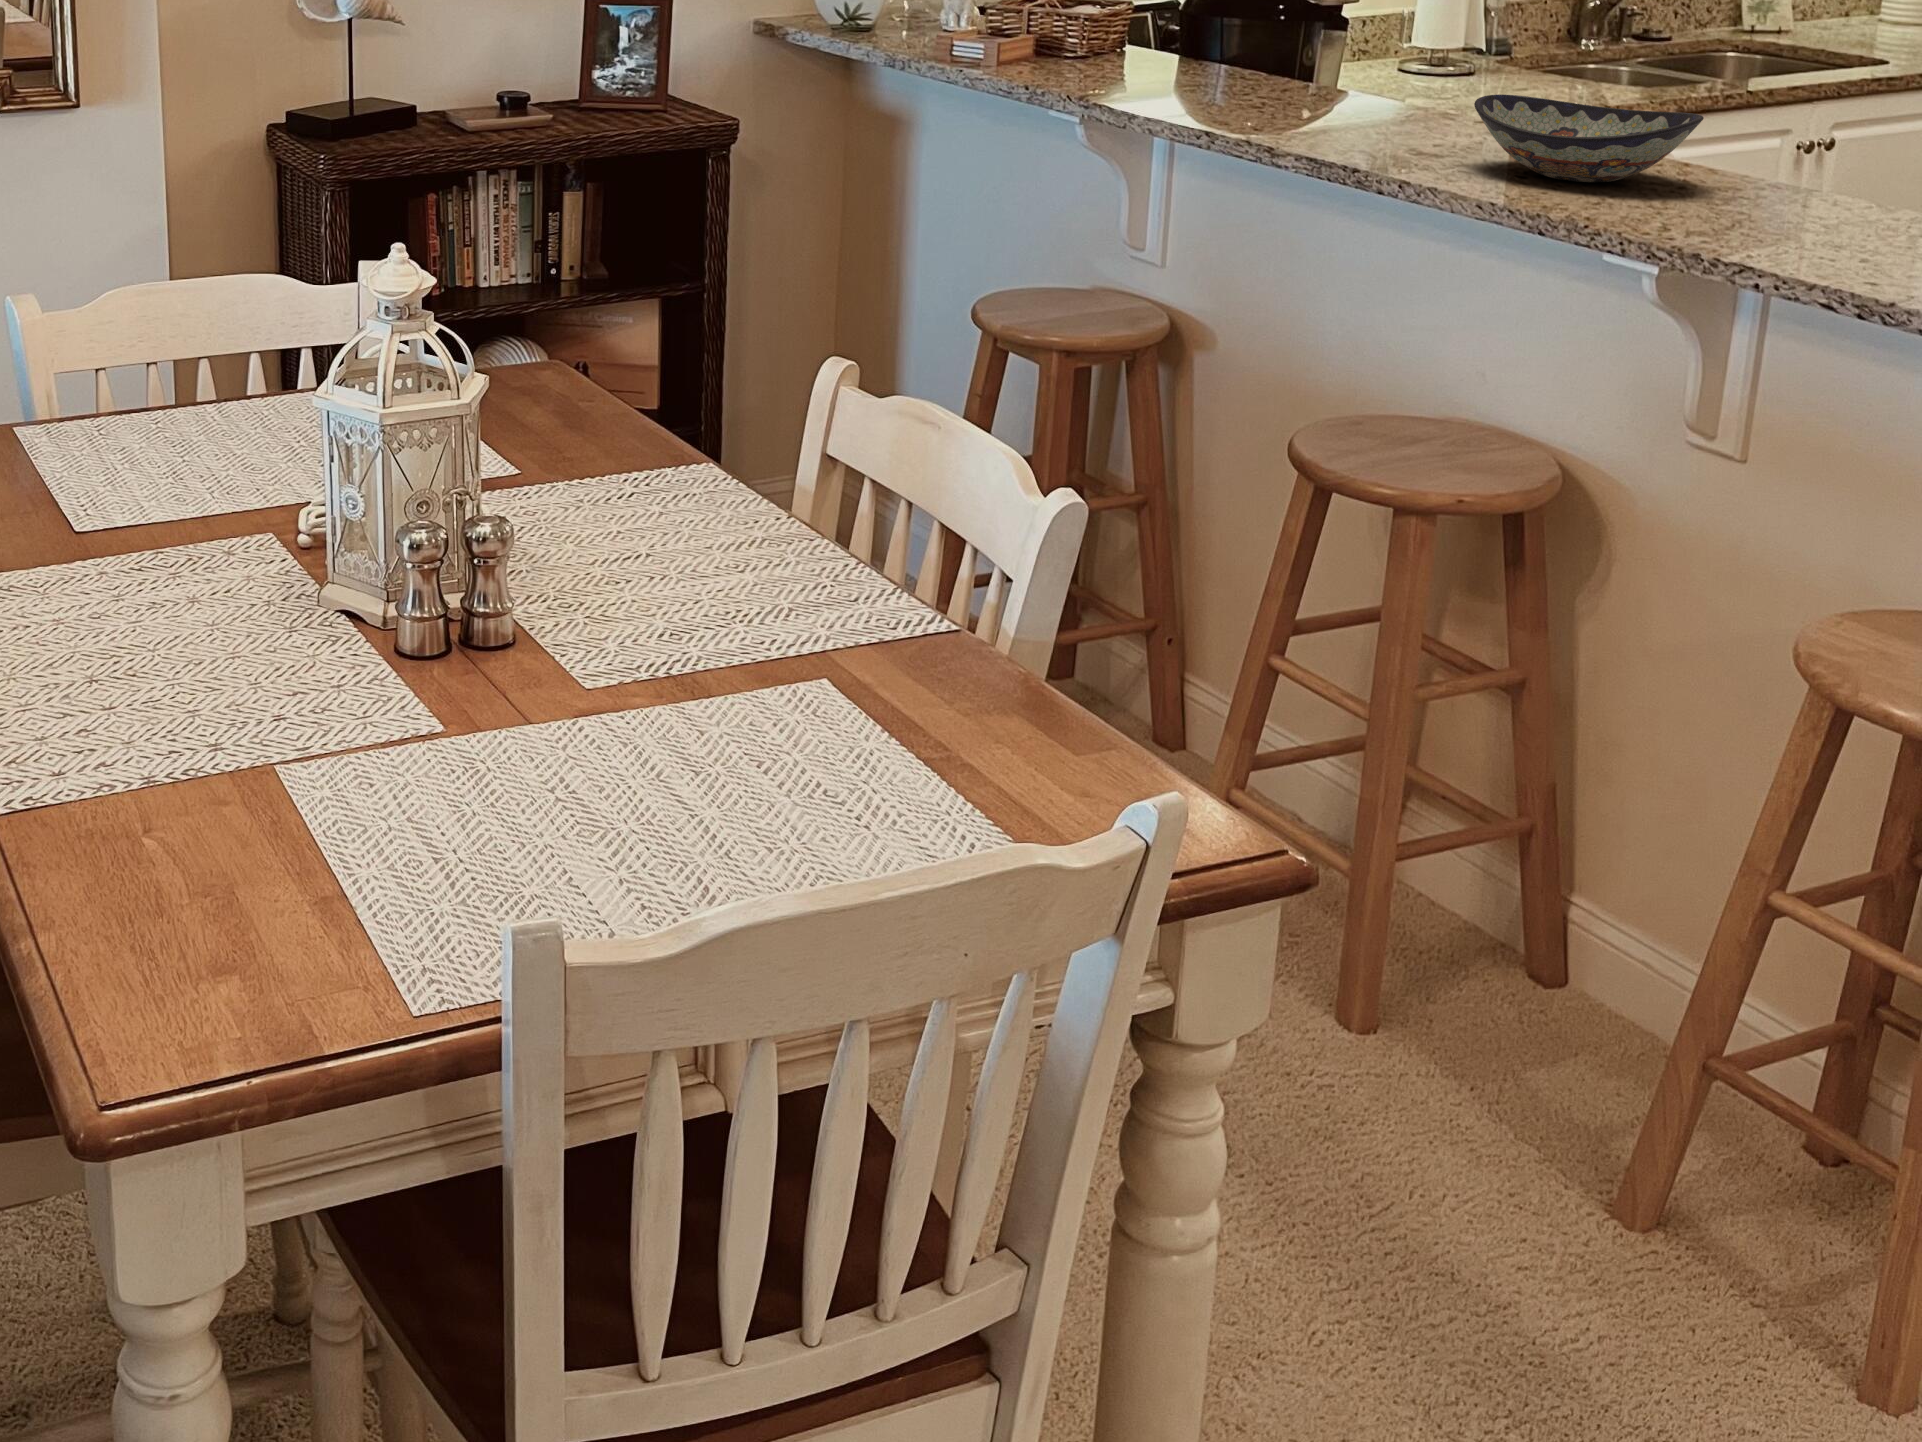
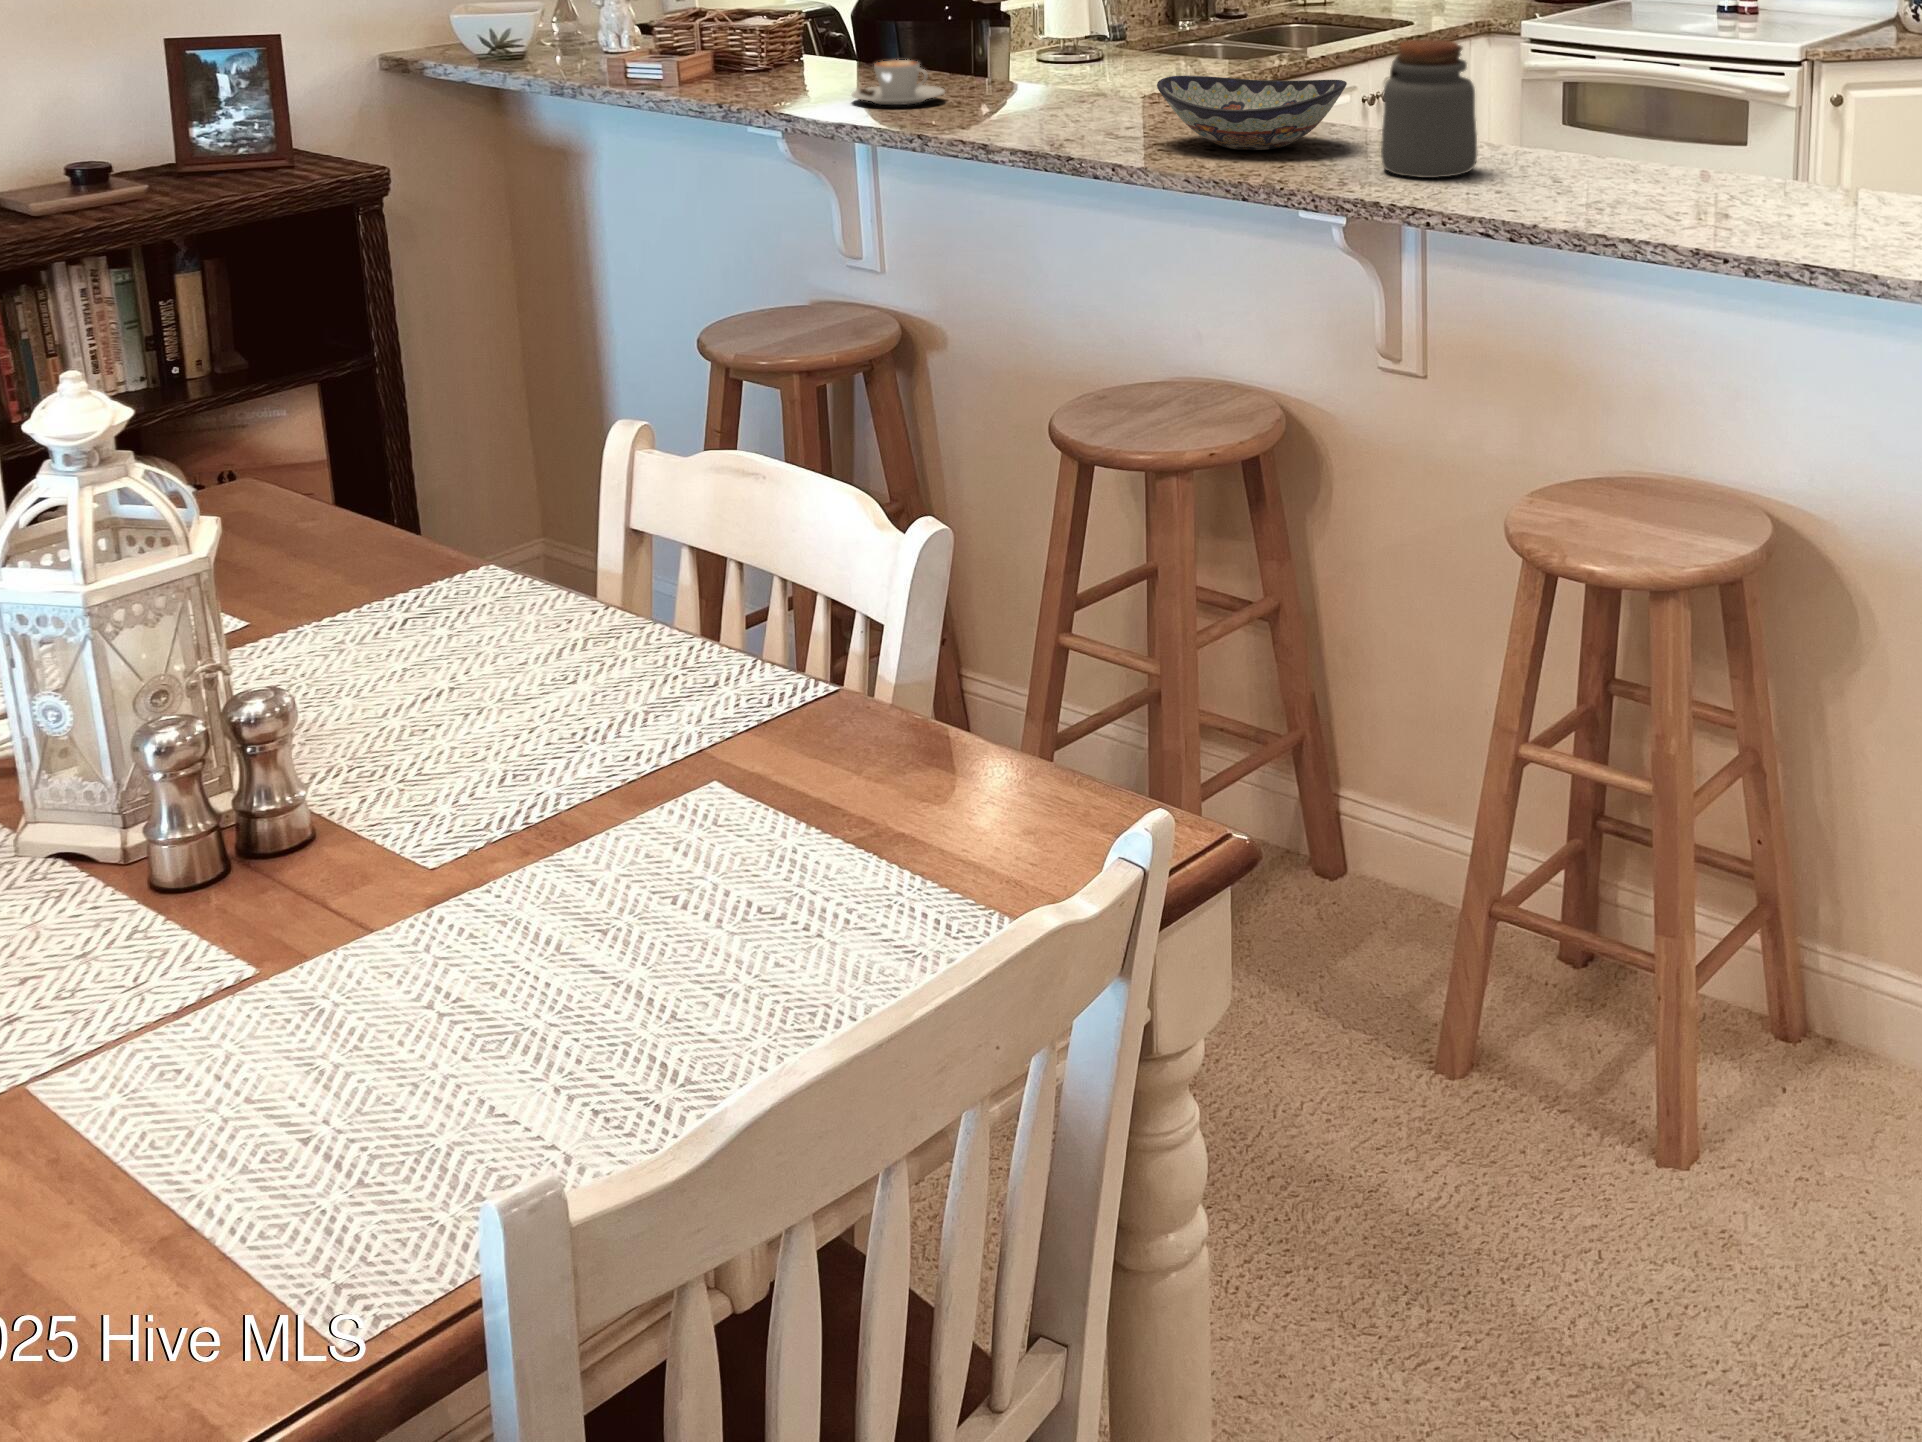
coffee cup: none [1162,56,1259,101] -> present [852,60,945,105]
jar: none [1723,76,1859,234] -> present [1381,40,1477,178]

